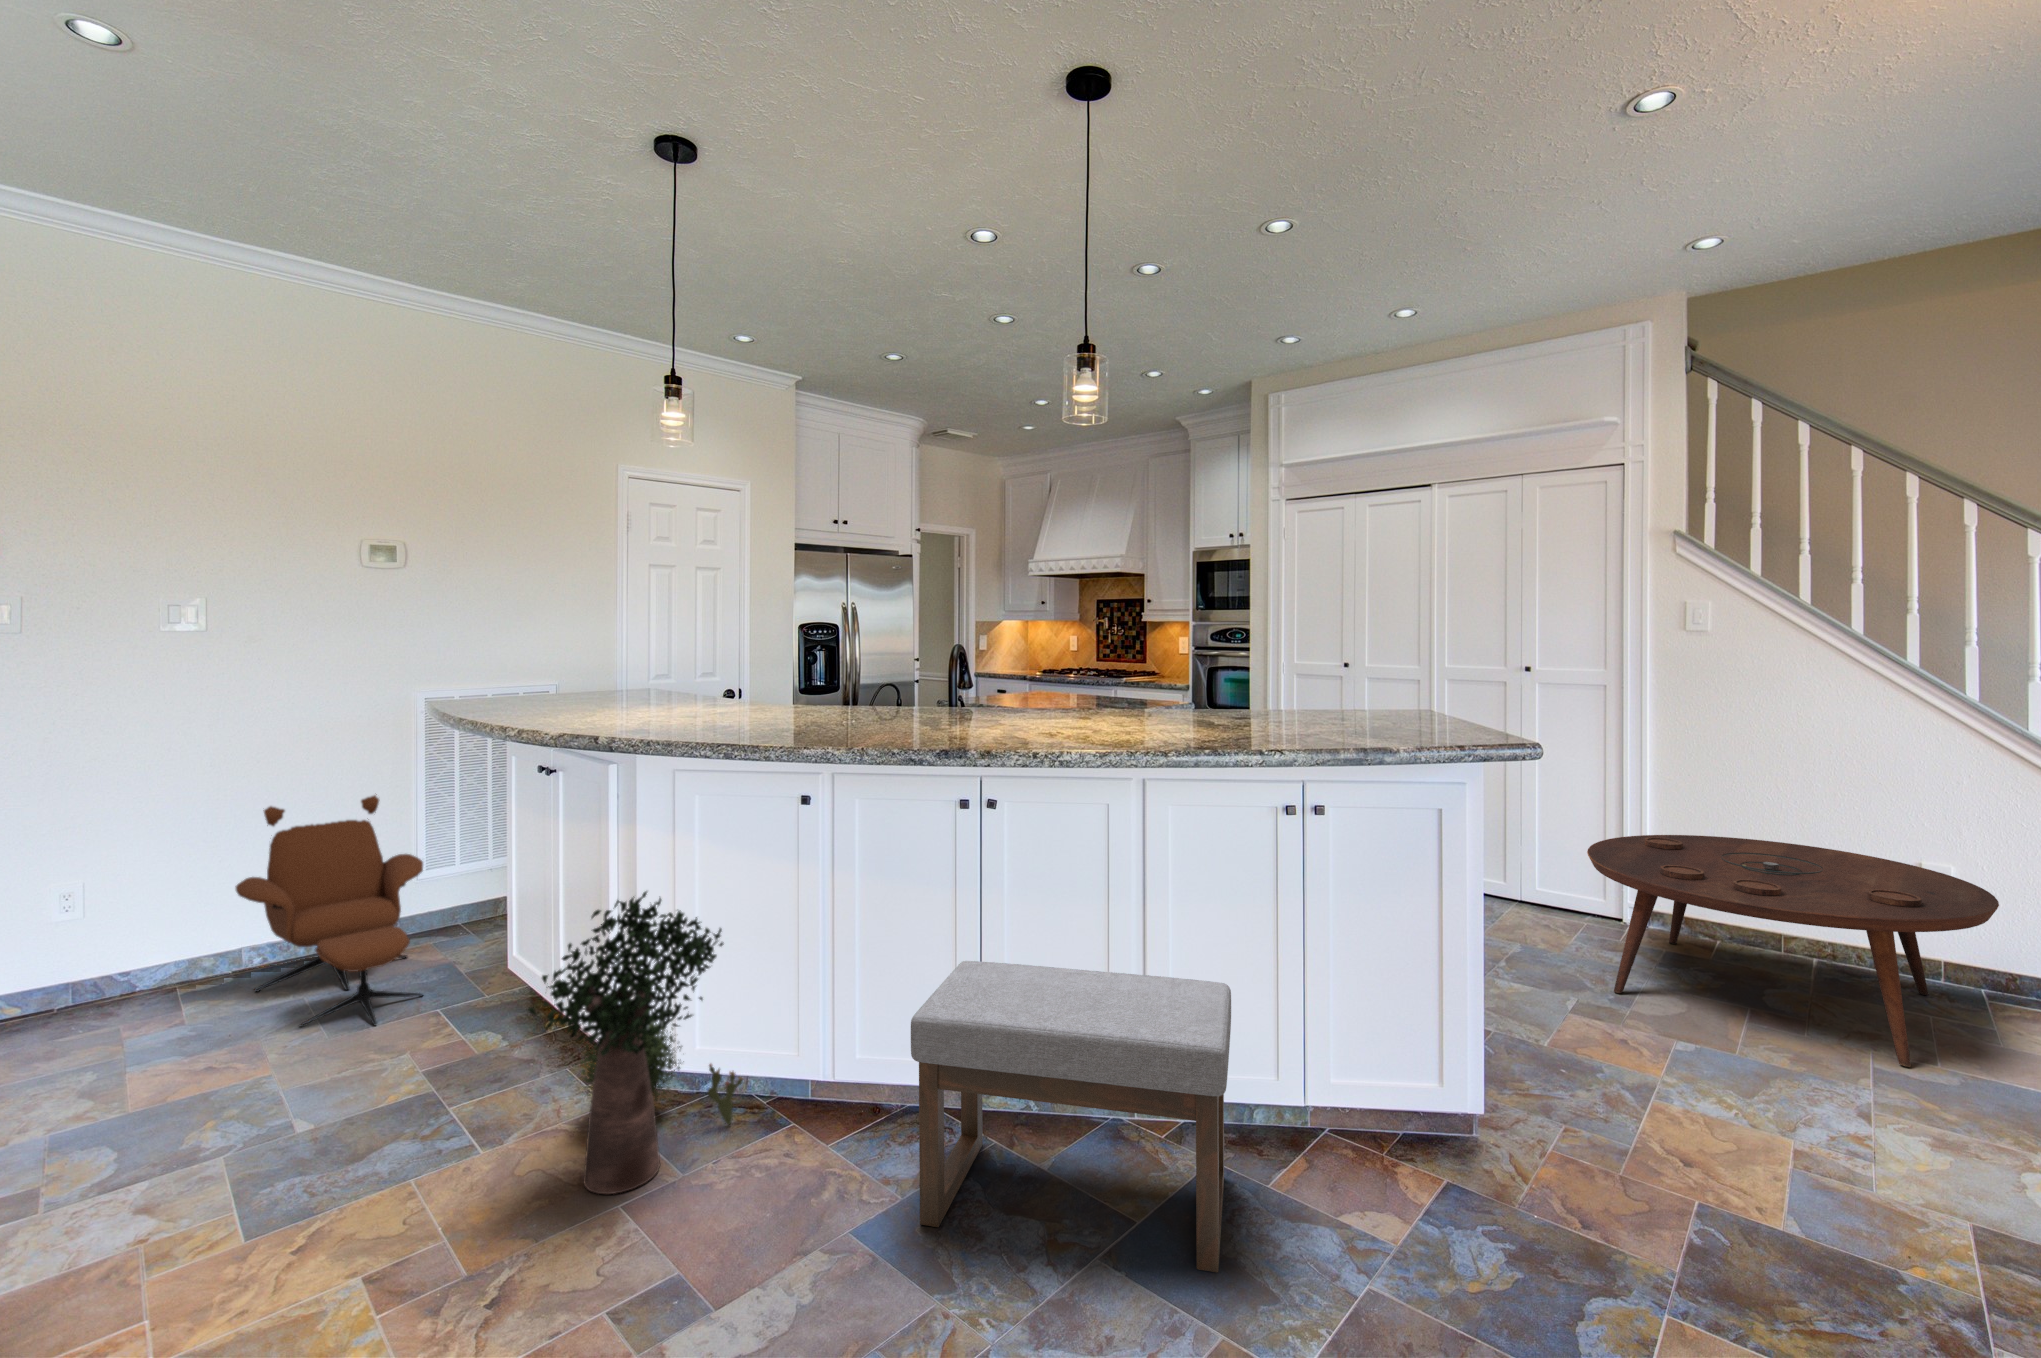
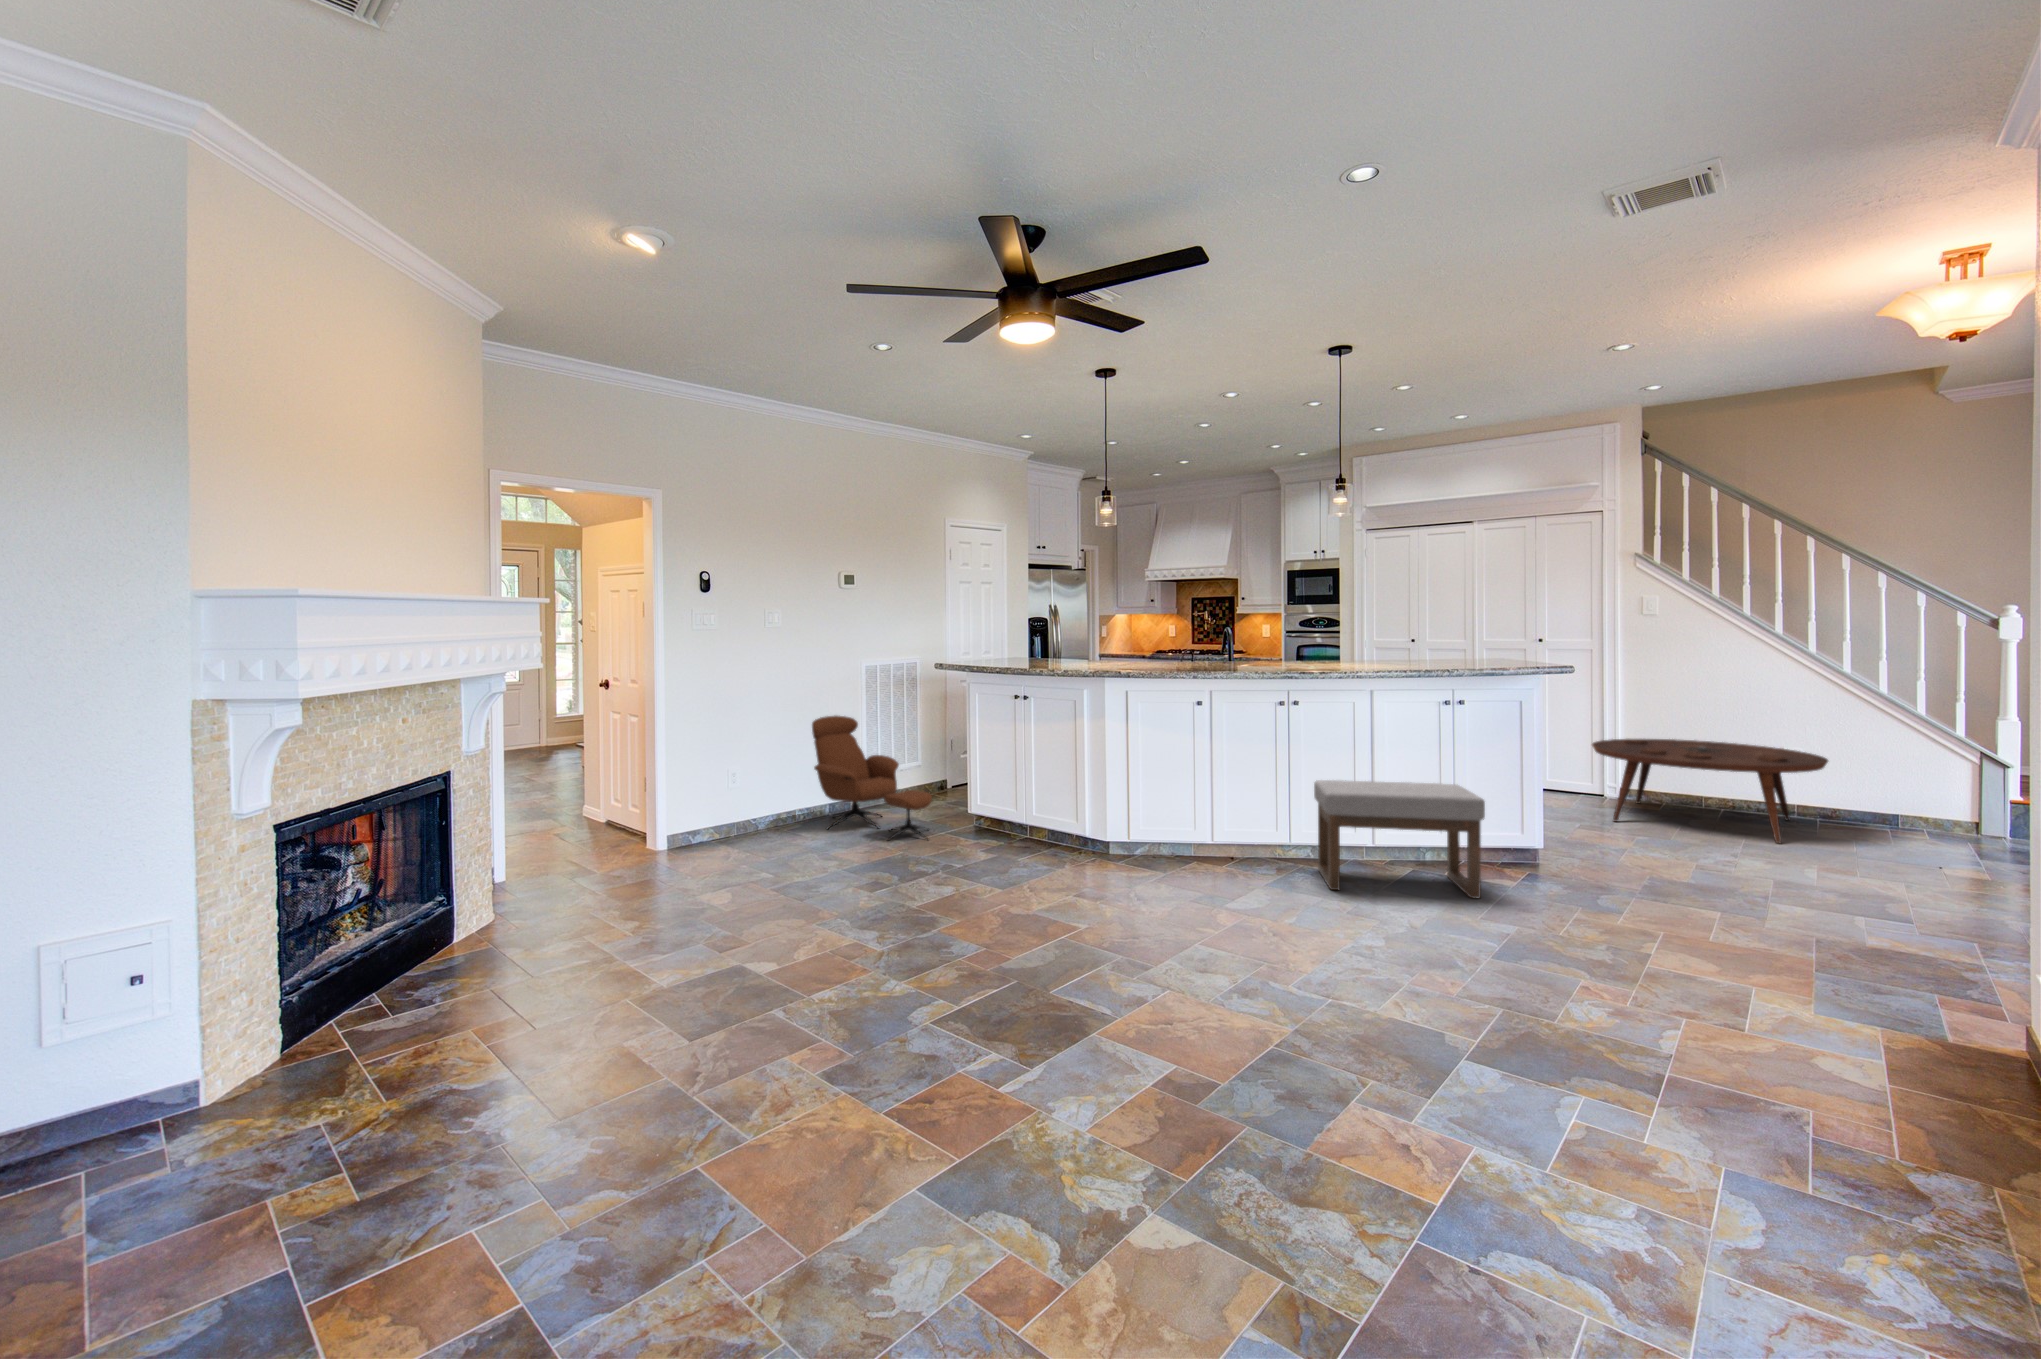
potted plant: present [528,891,743,1194] -> none [1113,747,1207,885]

